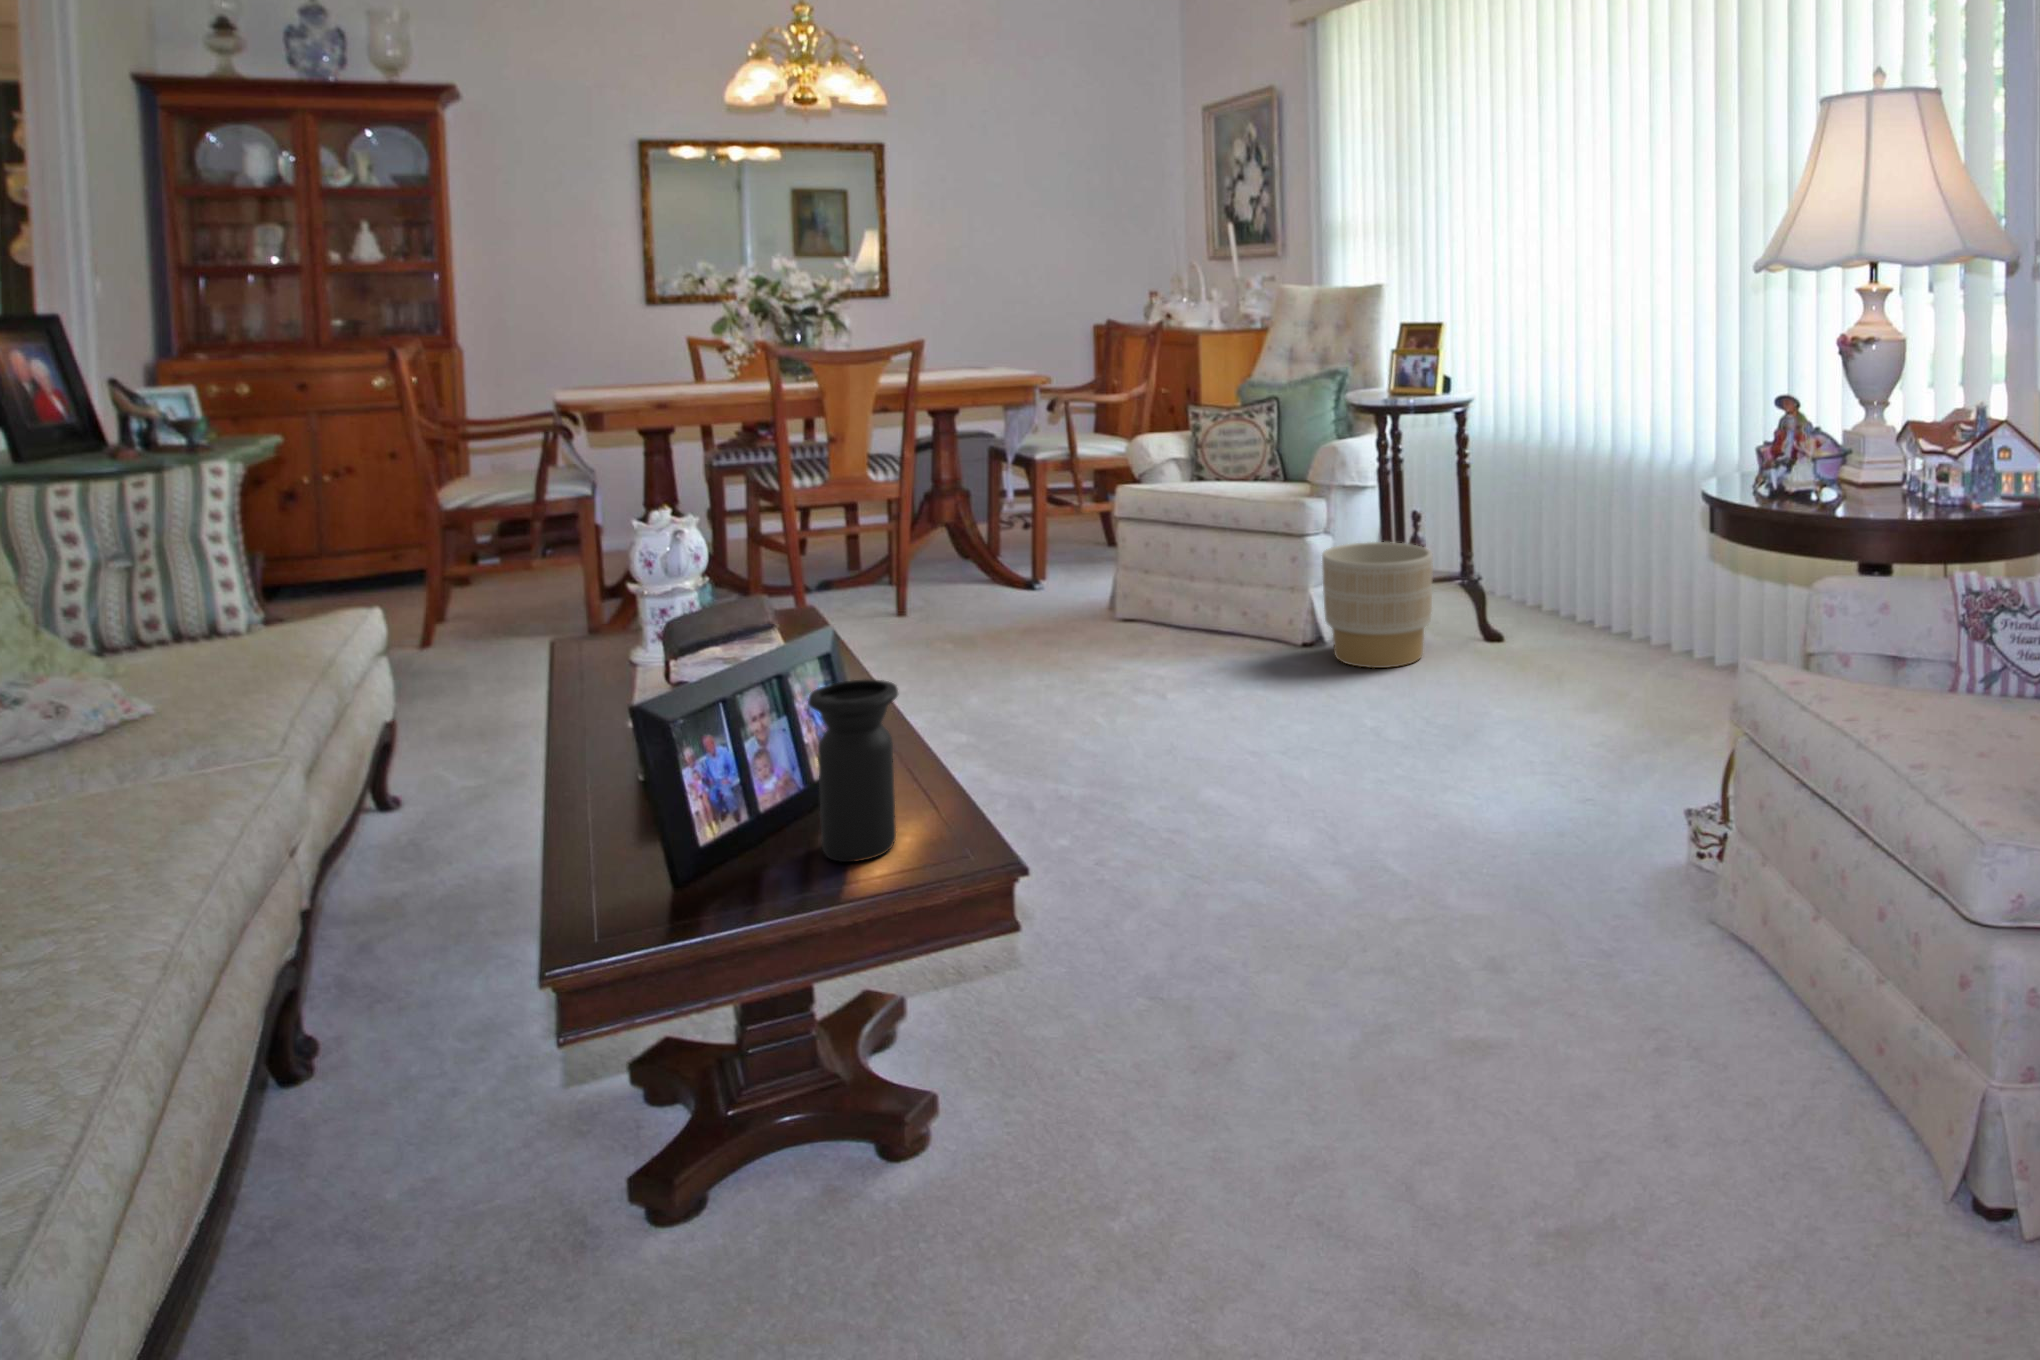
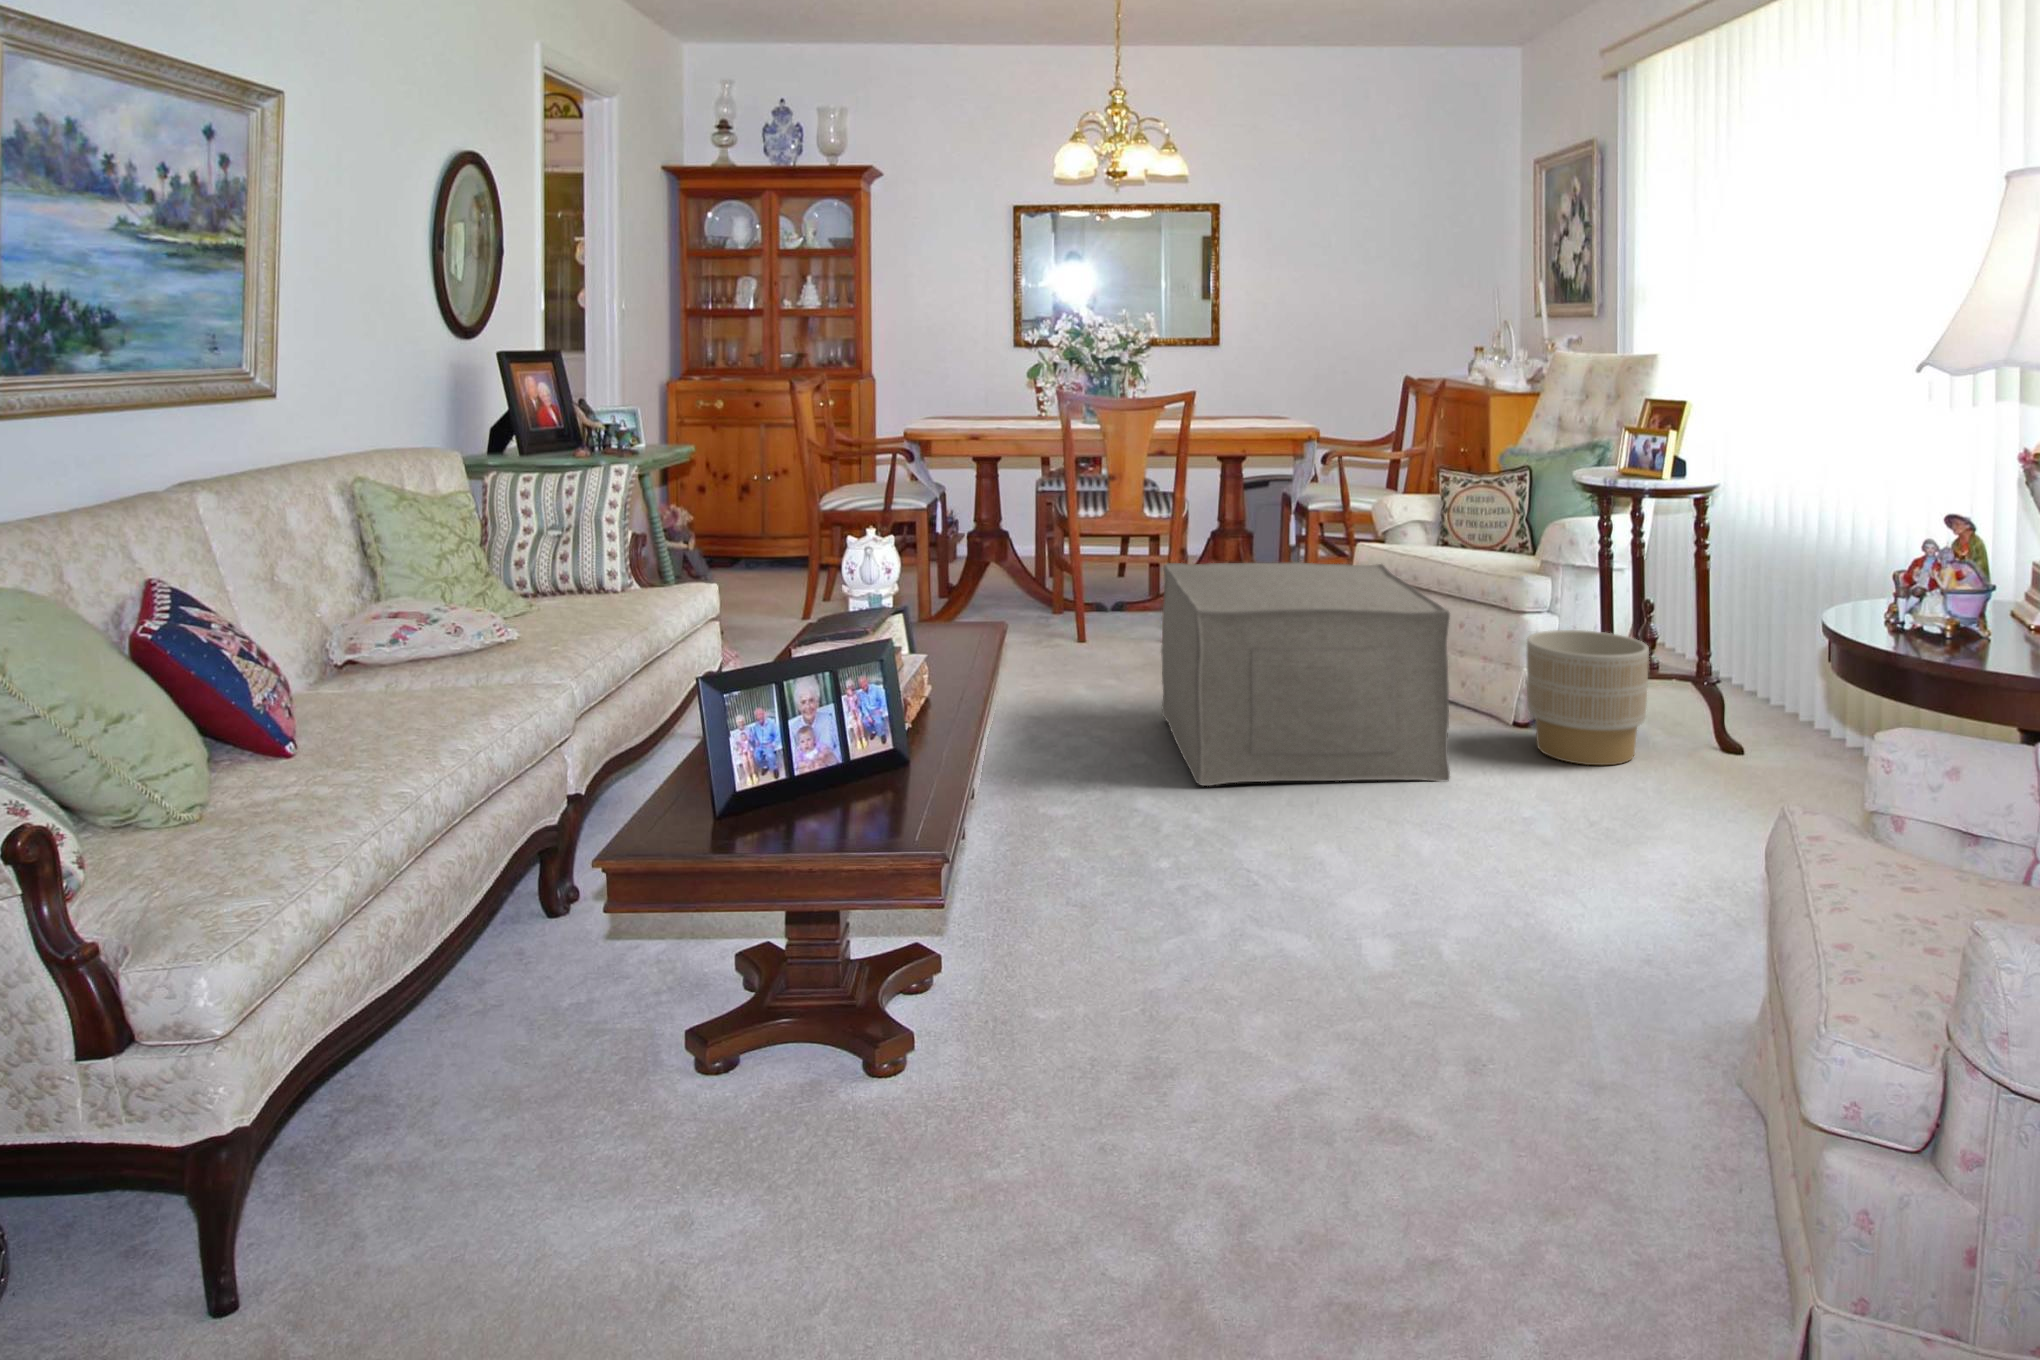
ottoman: none [947,499,1281,750] -> present [1161,562,1450,786]
vase: present [808,679,898,862] -> none [819,683,887,825]

